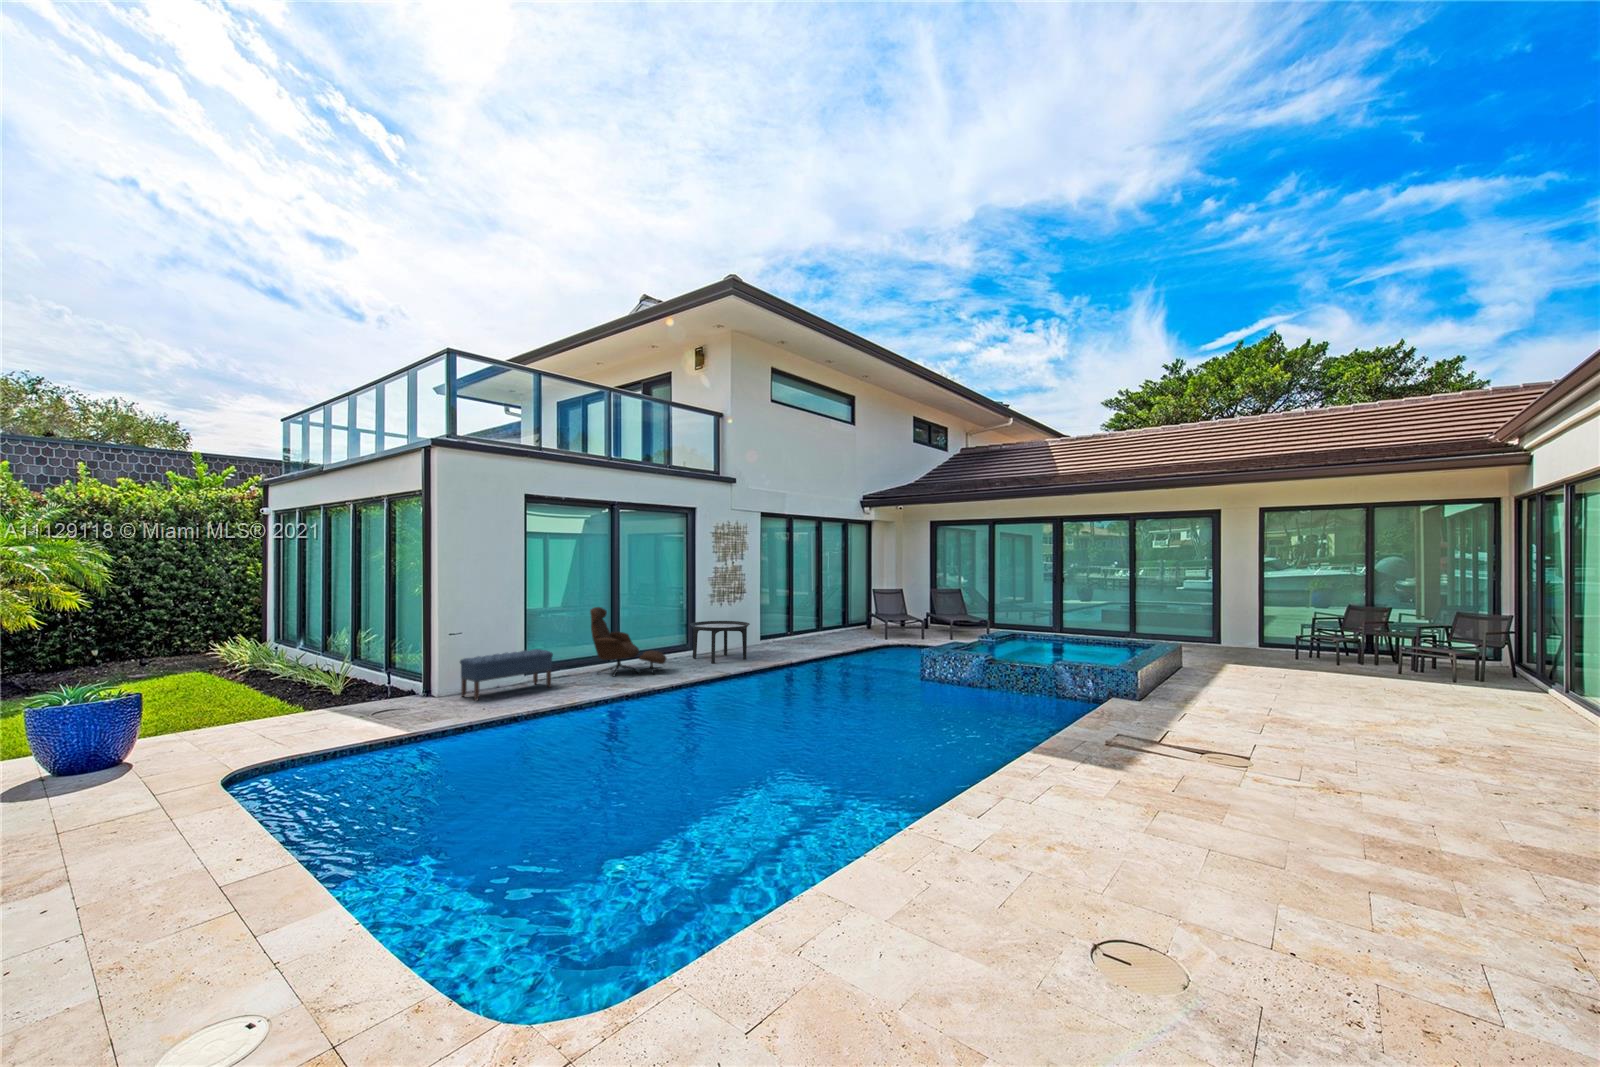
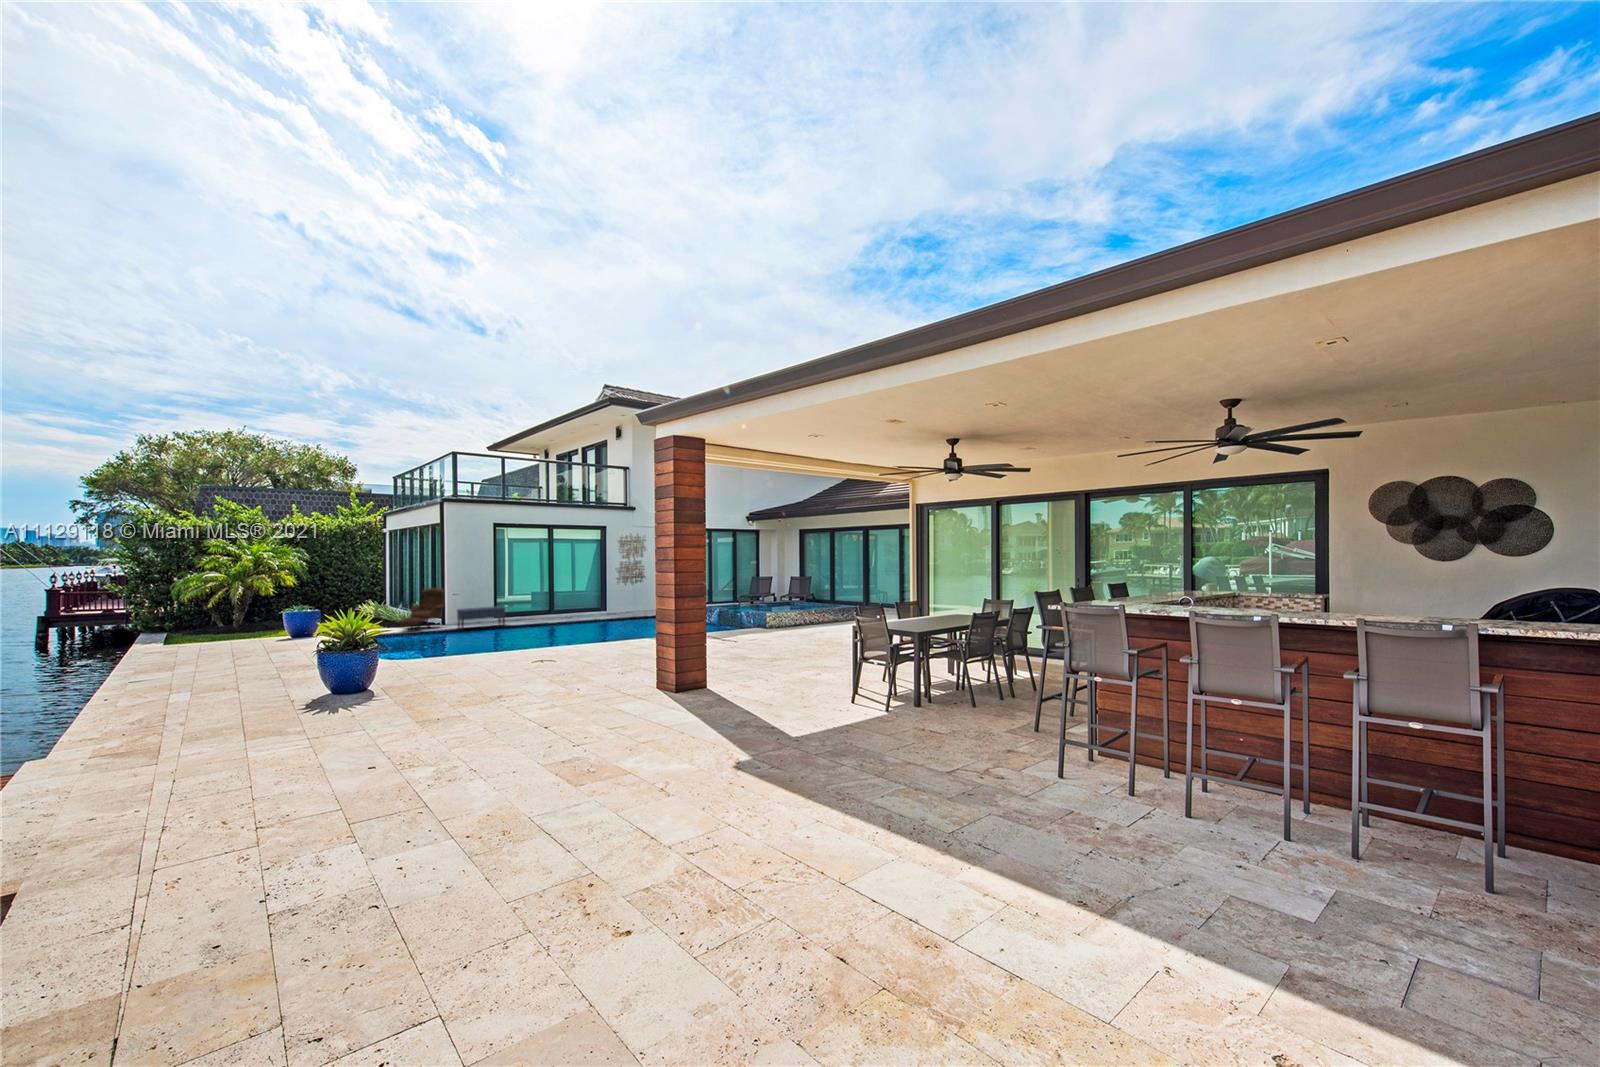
lounge chair: present [590,607,666,676] -> present [399,588,444,629]
round table: present [690,621,750,663] -> none [599,595,635,618]

